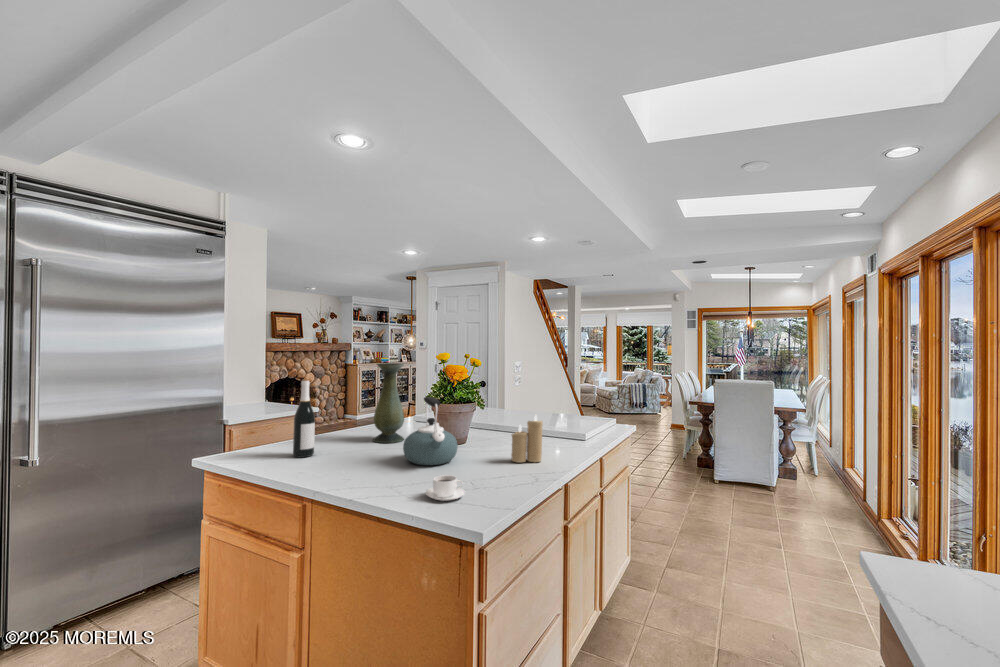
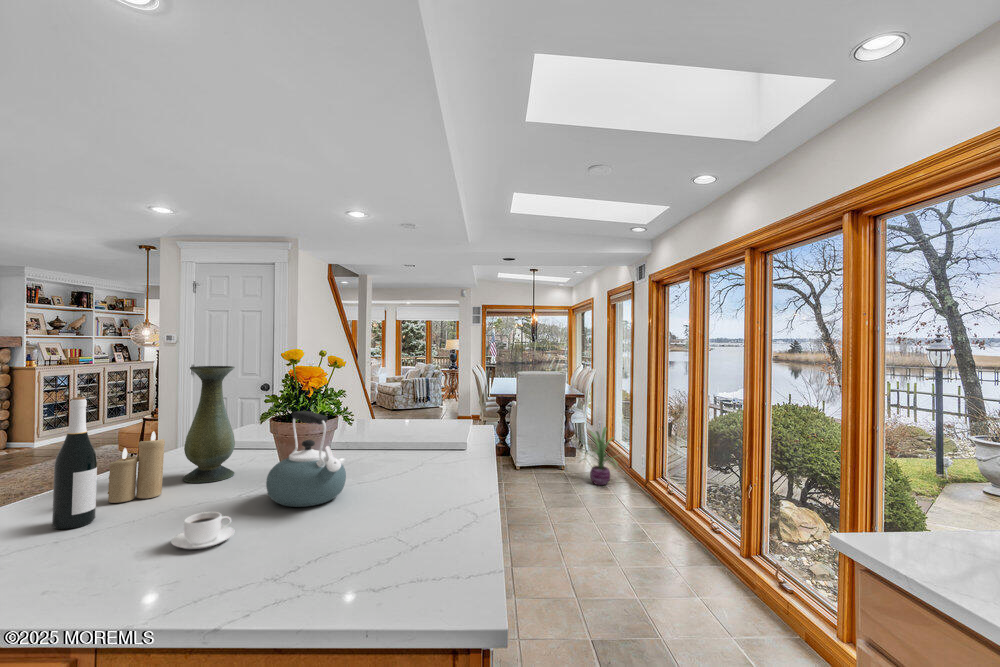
candle: present [511,415,543,462] -> present [108,431,165,503]
decorative plant: none [779,446,862,512] -> present [590,427,617,485]
coffee cup: present [426,475,465,501] -> present [171,512,235,549]

